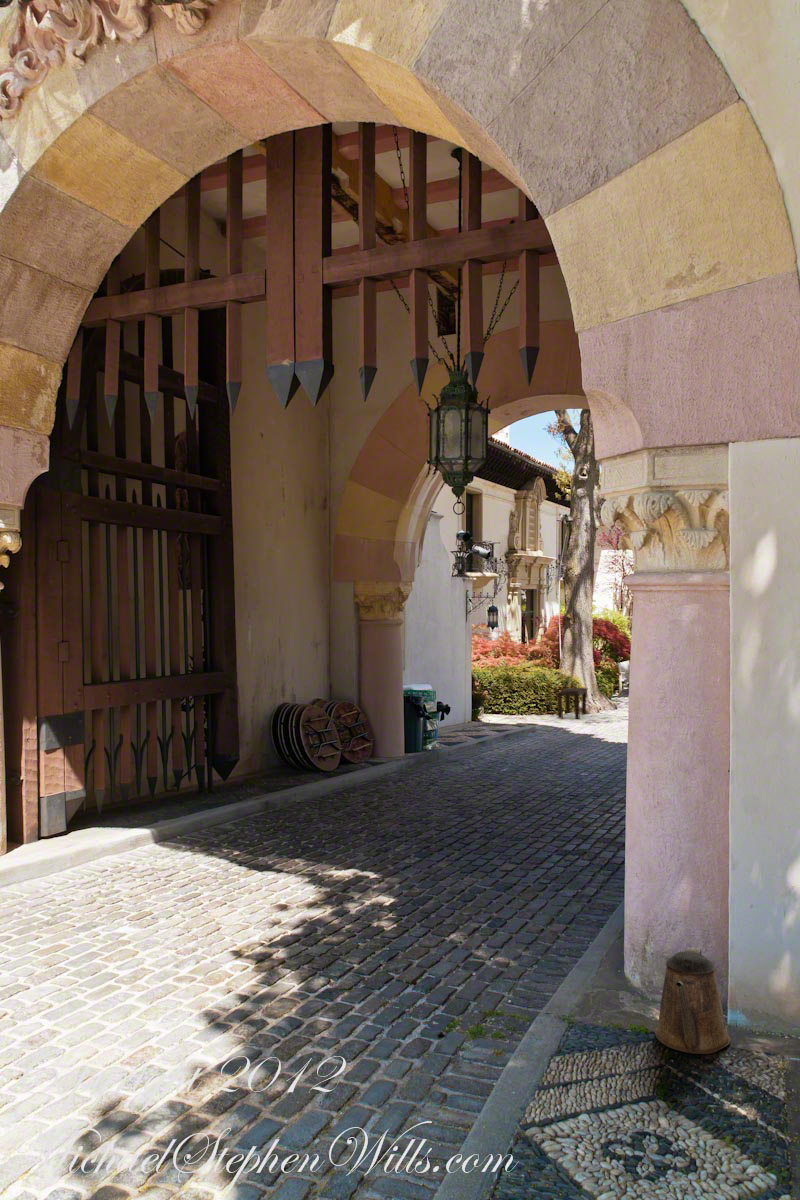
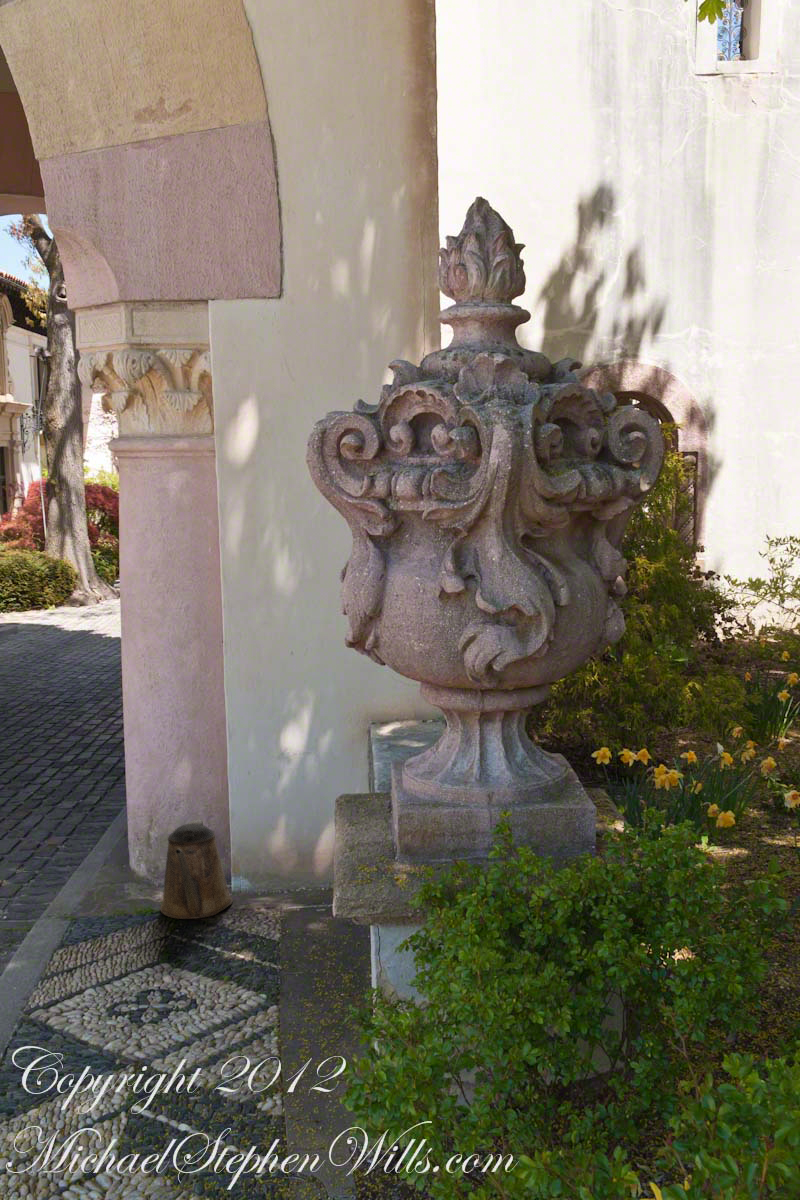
bench: present [557,688,587,719] -> none [43,572,82,612]

